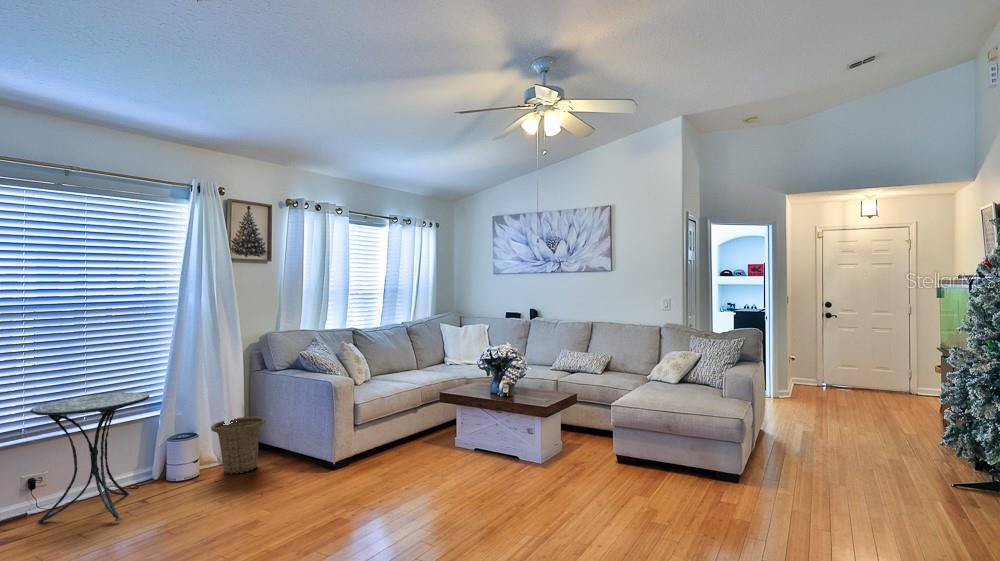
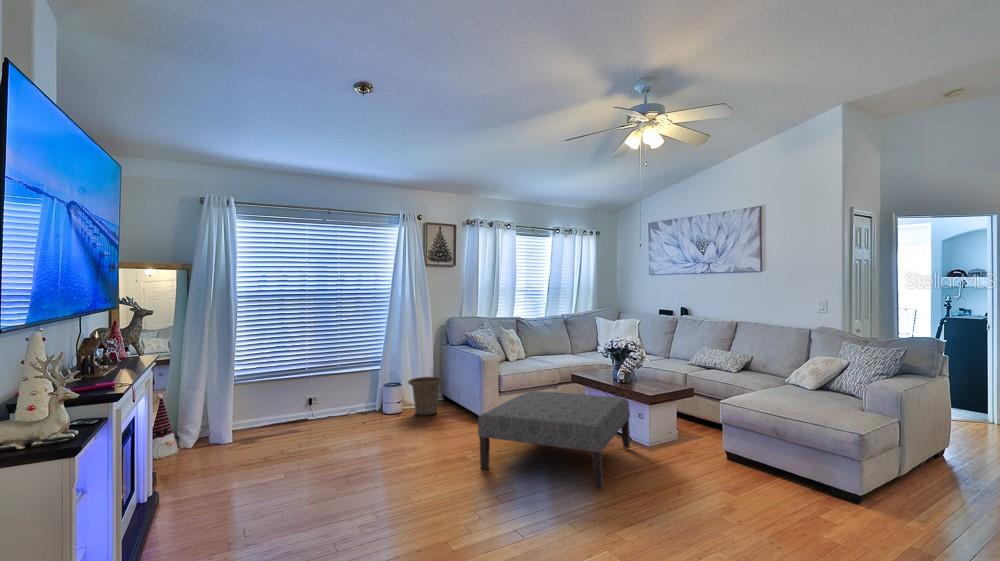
side table: present [30,392,149,524] -> none [303,351,366,432]
ottoman: none [368,413,531,528] -> present [478,391,630,489]

